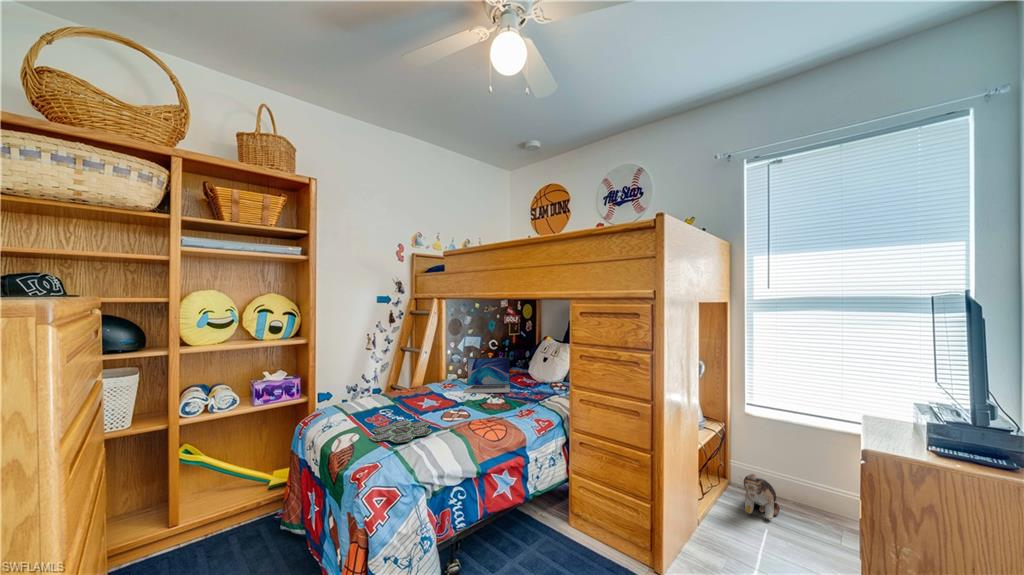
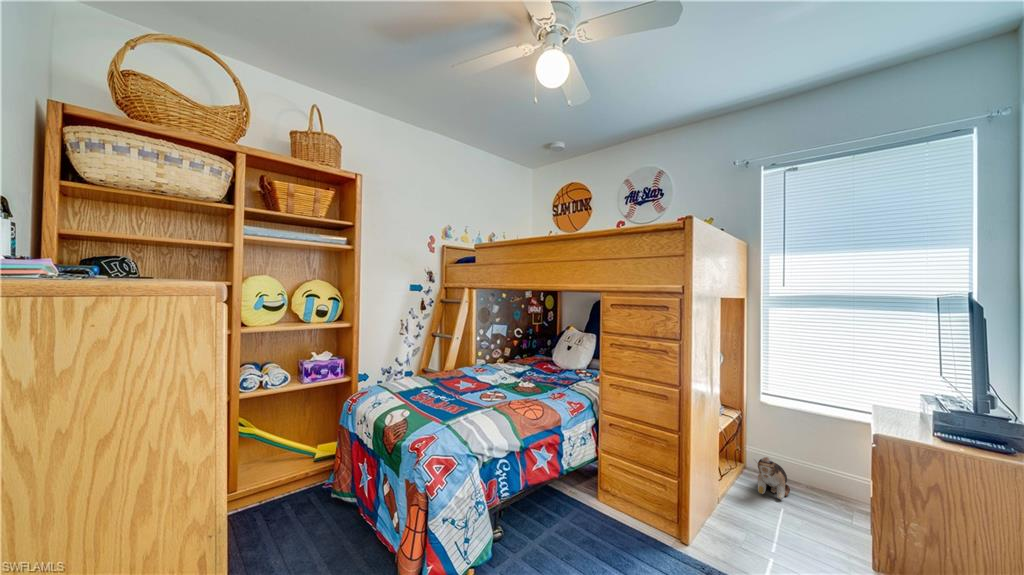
laptop: present [464,358,510,393] -> none [494,346,537,378]
board game: present [370,420,432,444] -> none [419,400,476,420]

